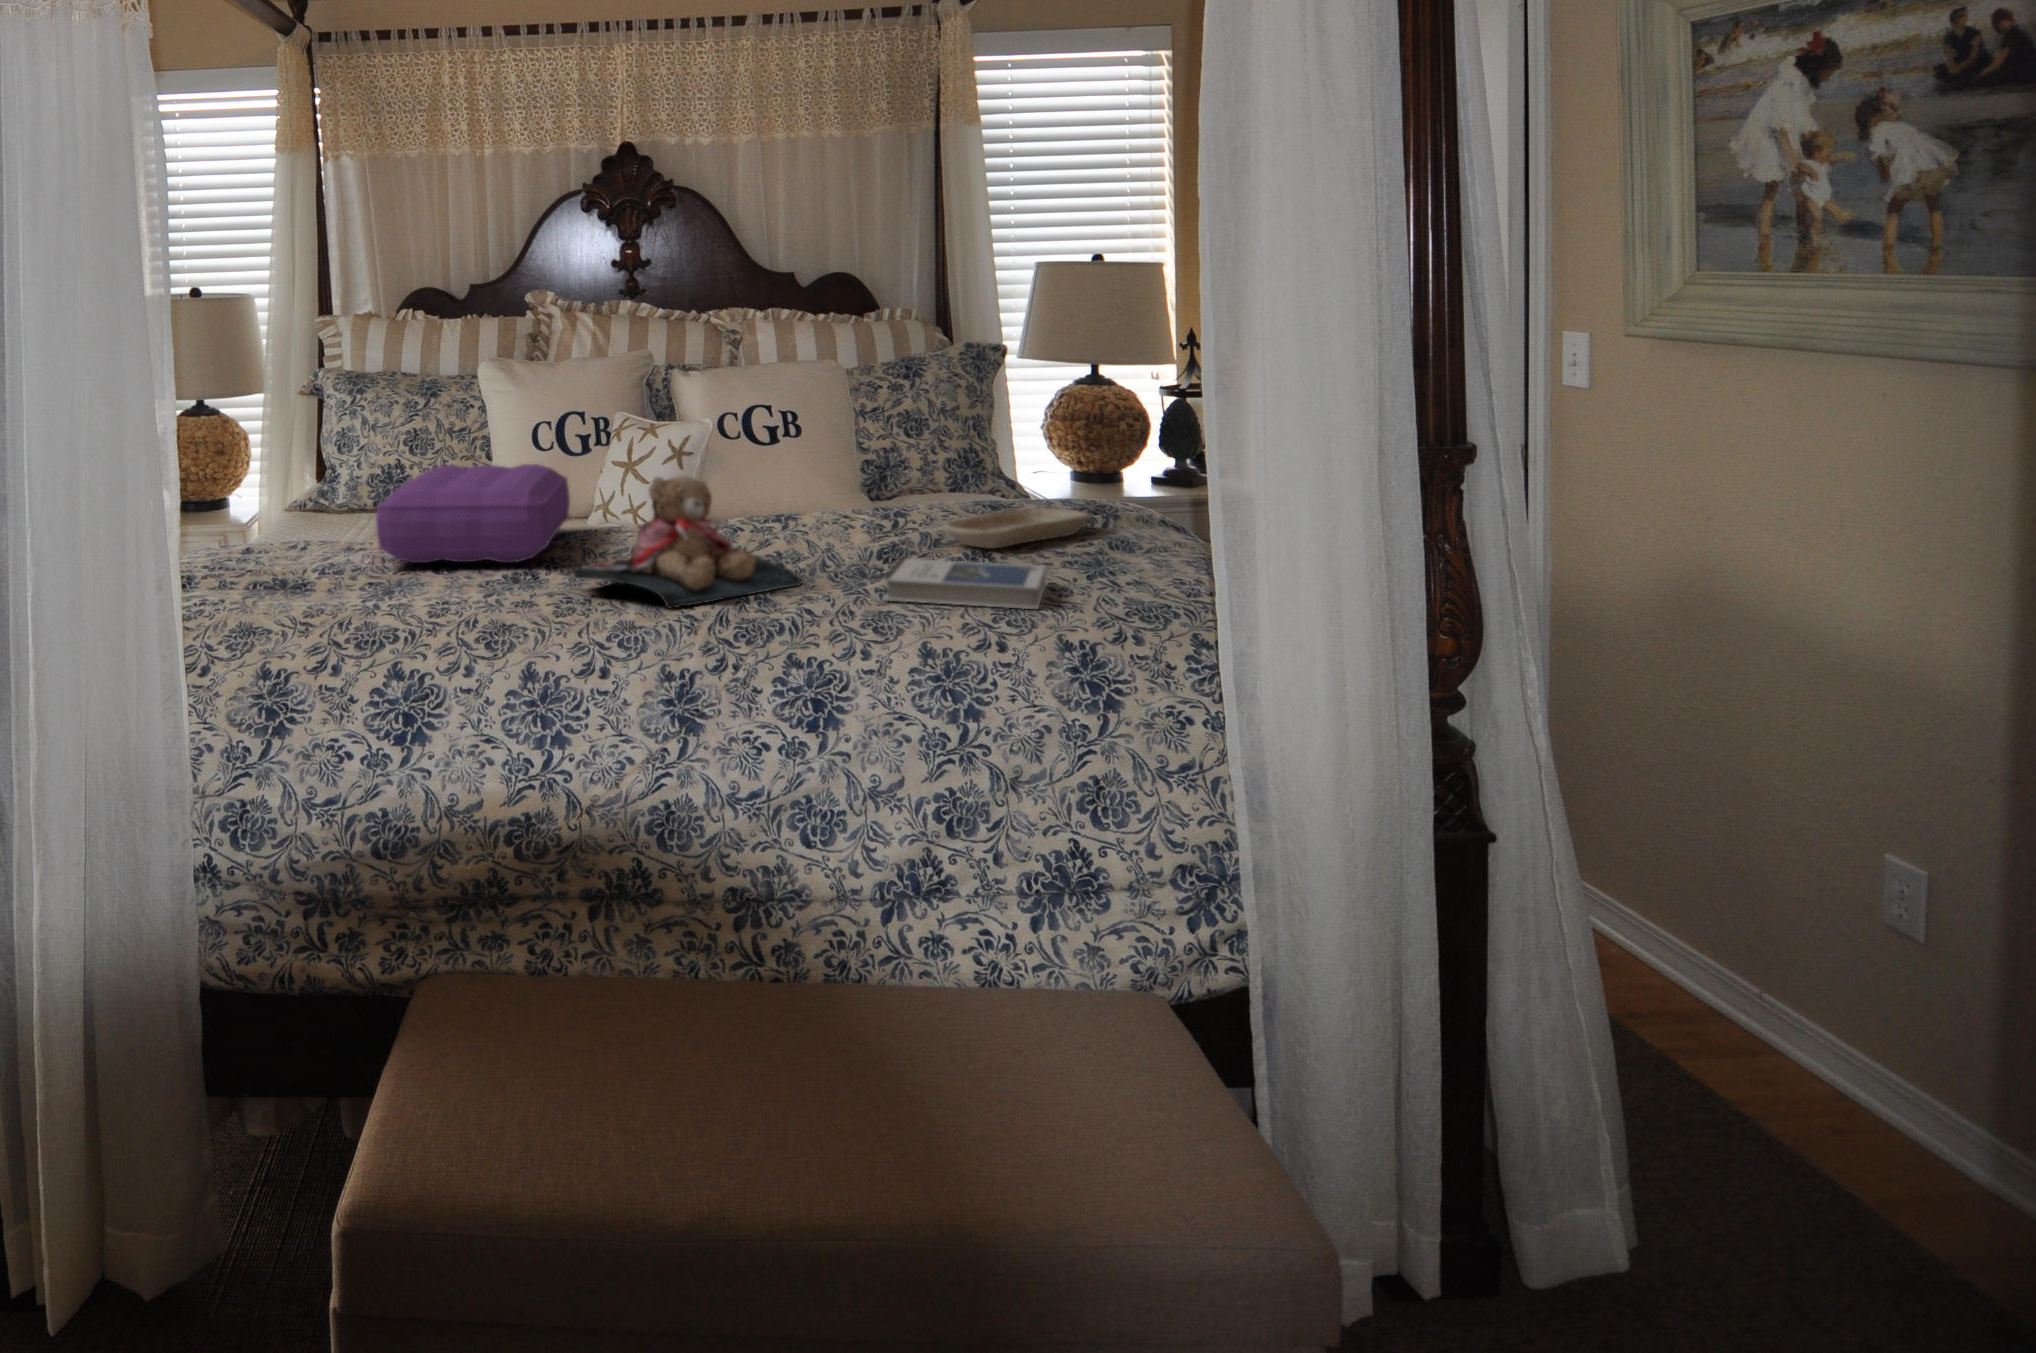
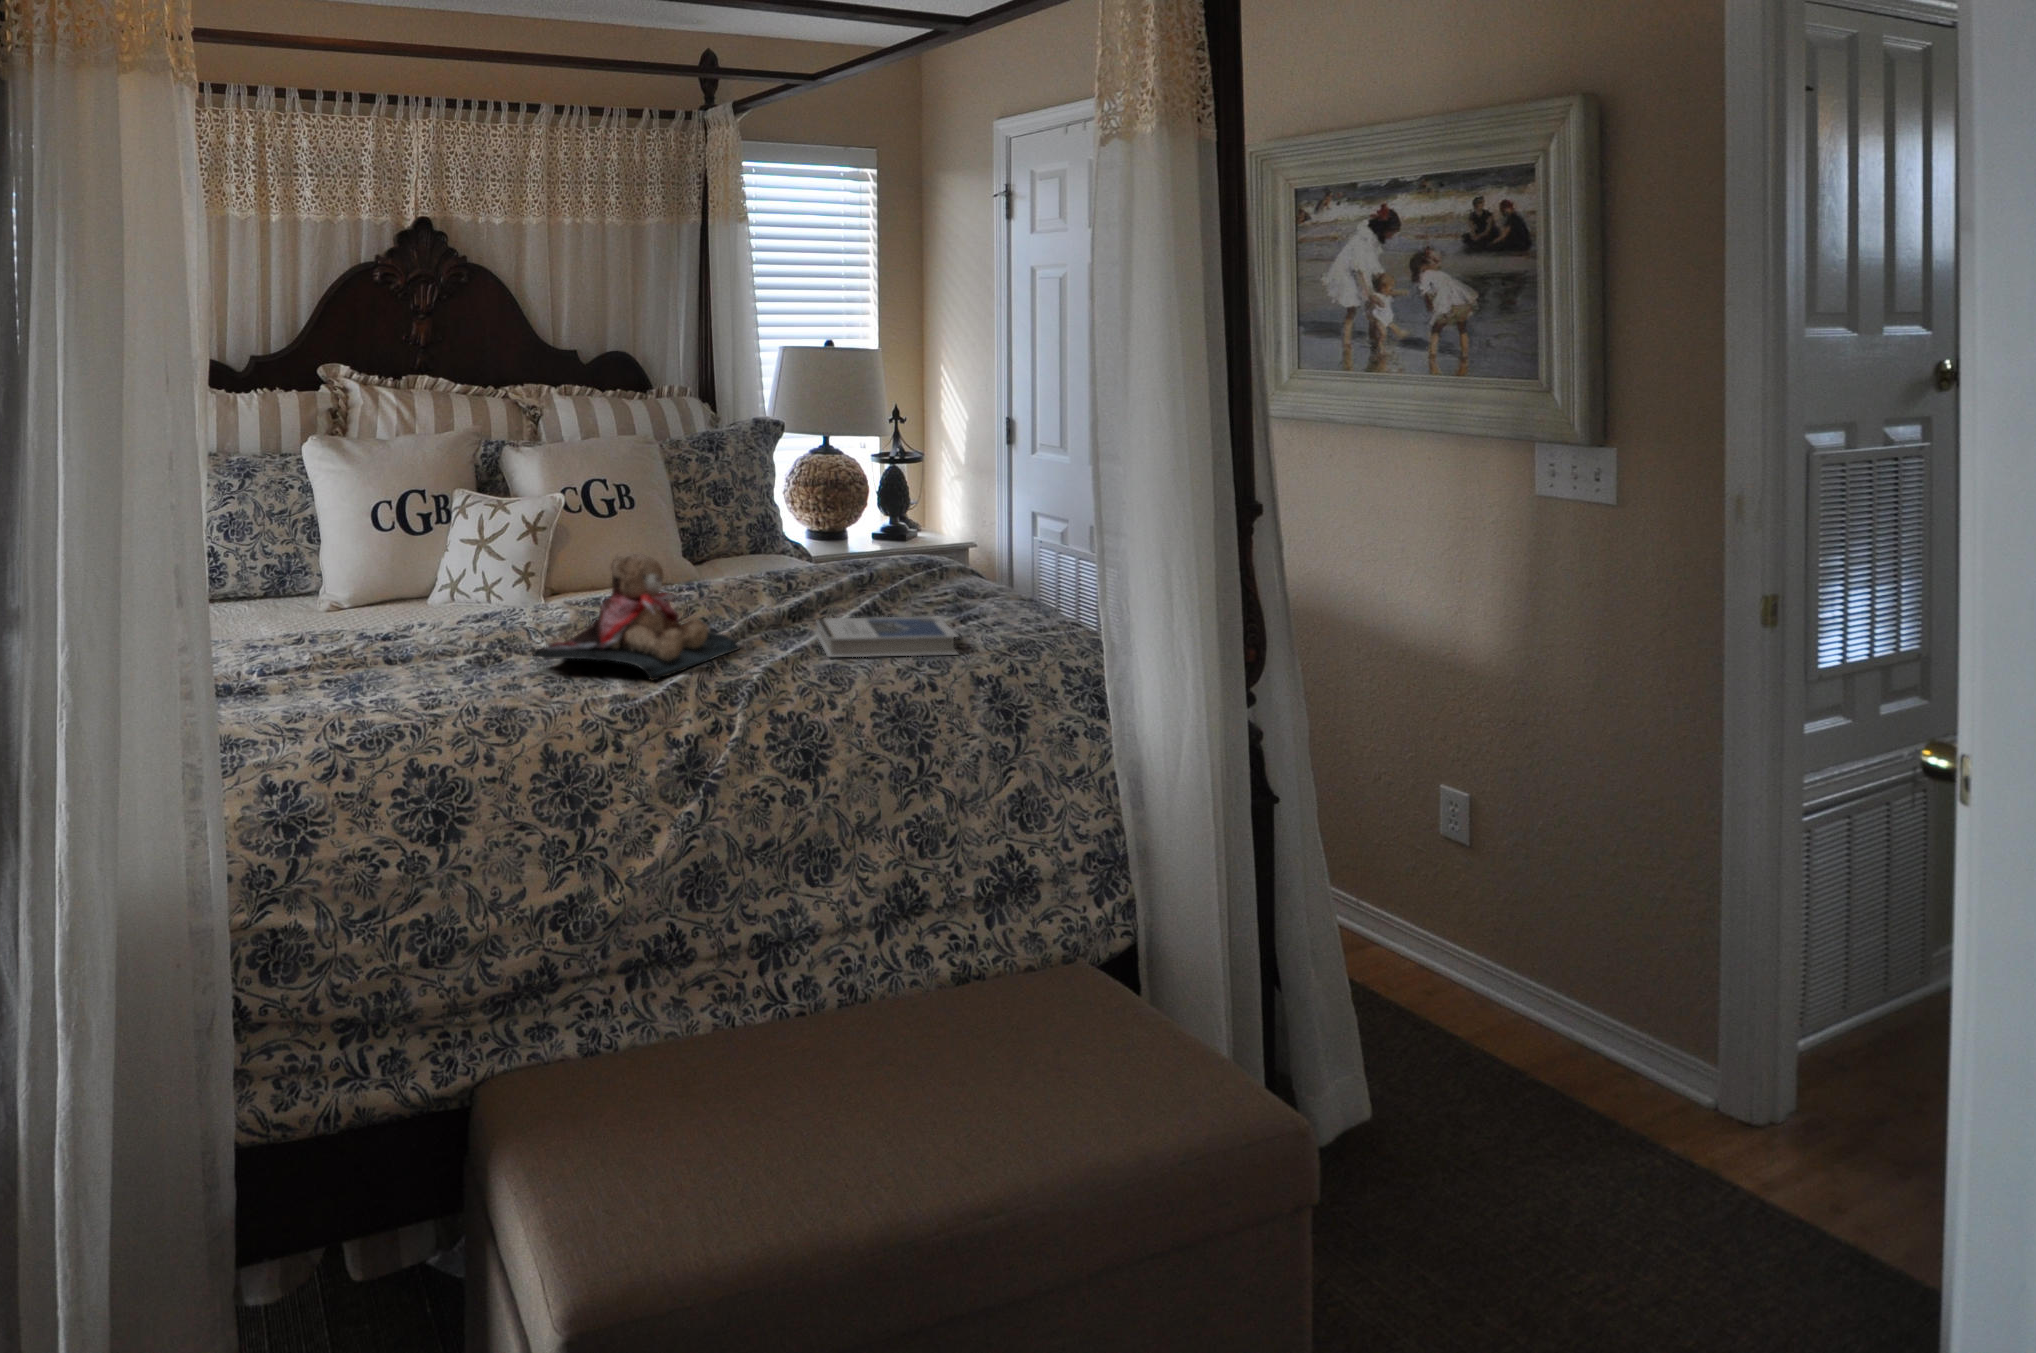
pillow: present [376,464,570,563] -> none [293,547,478,657]
tray: present [942,508,1092,549] -> none [814,566,921,604]

